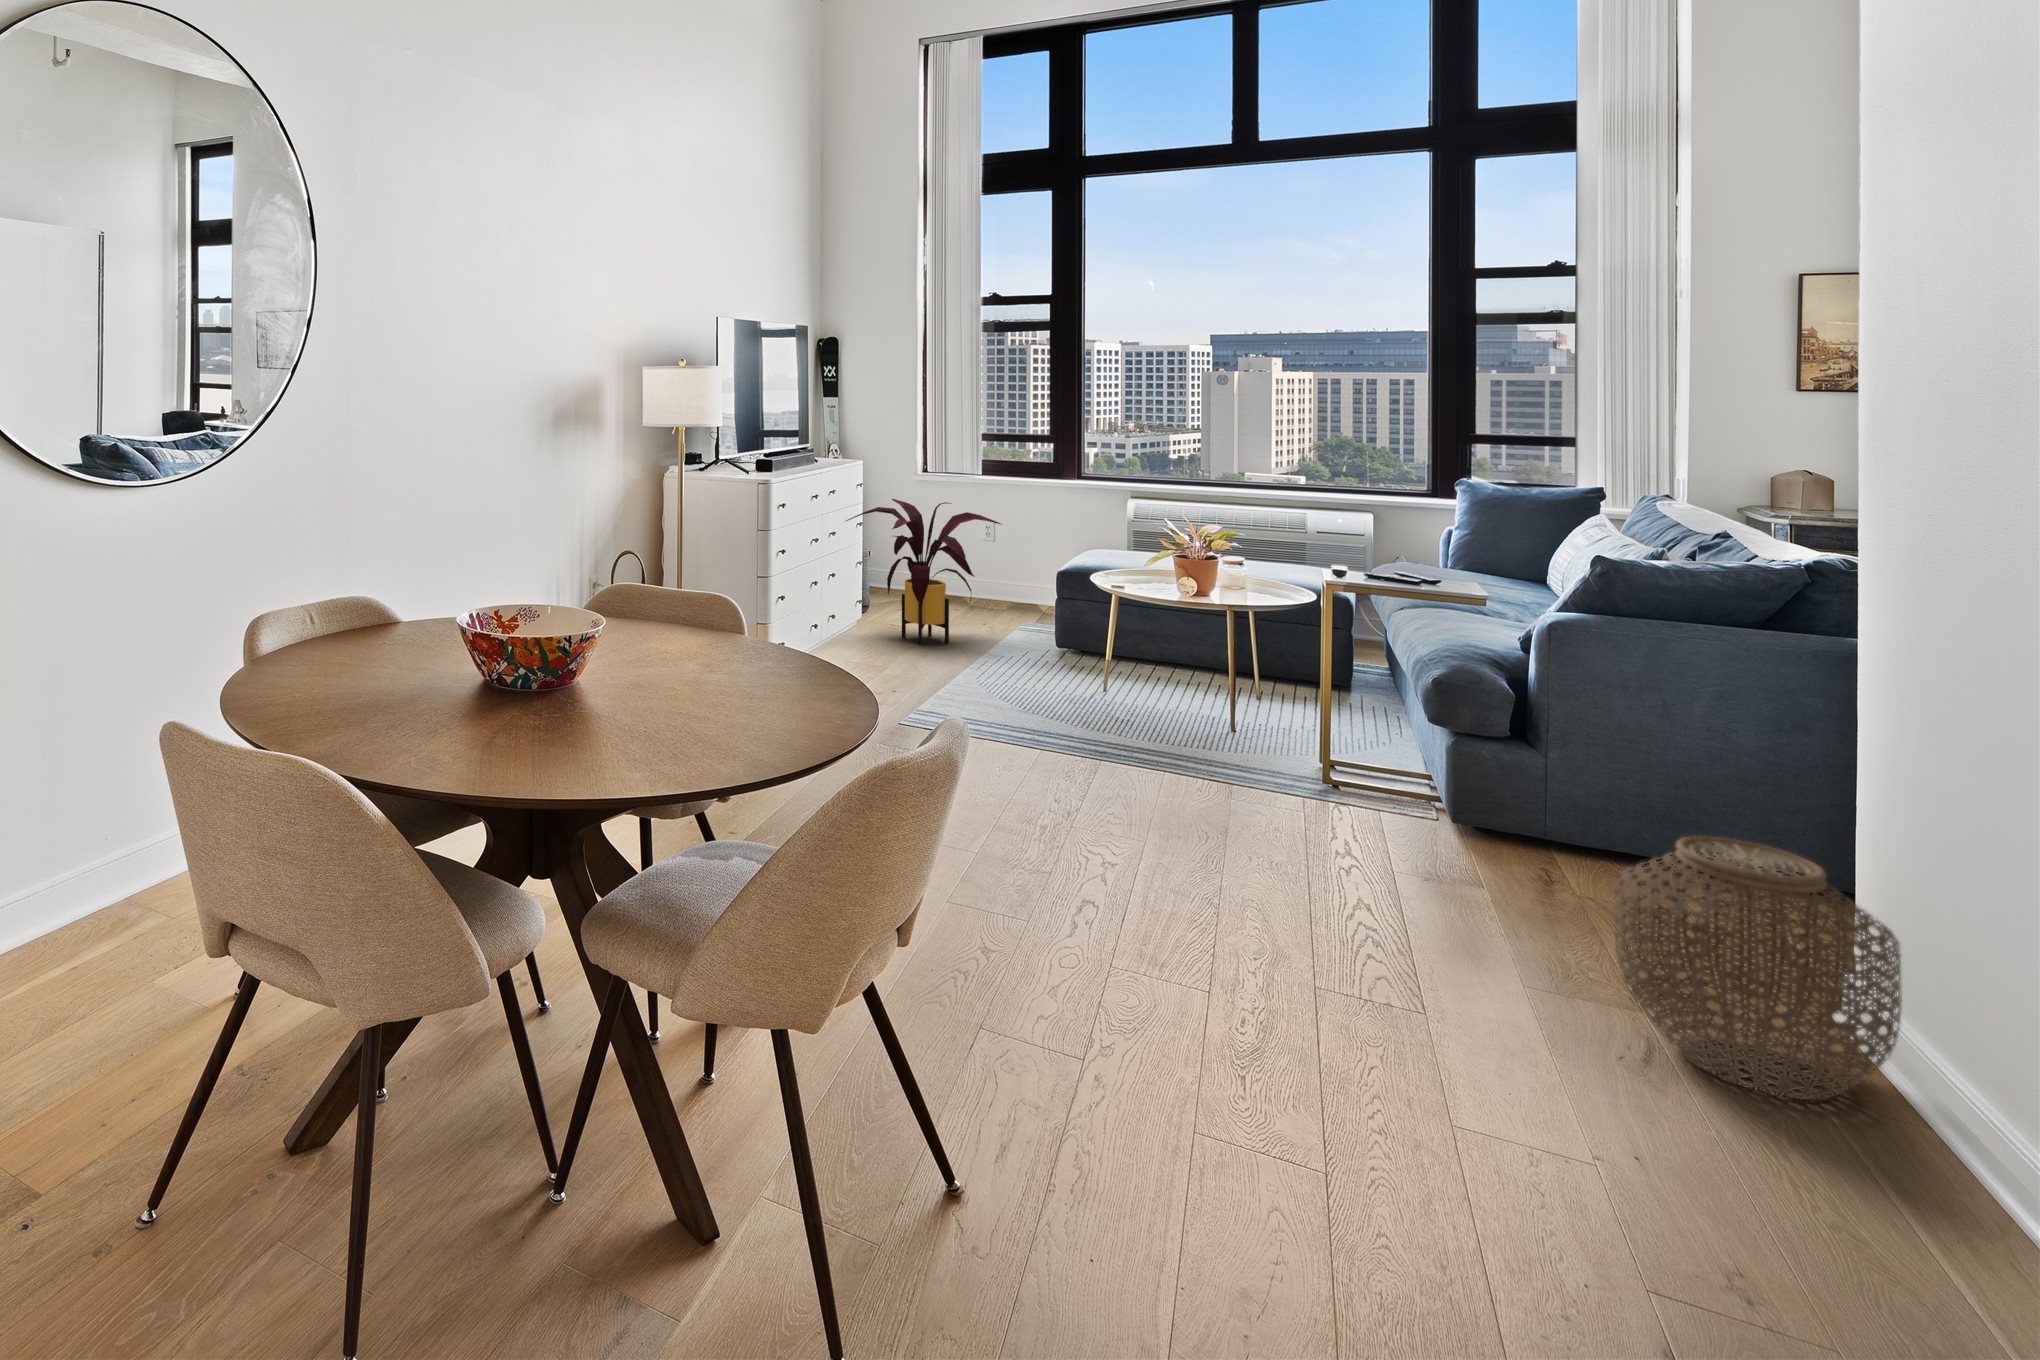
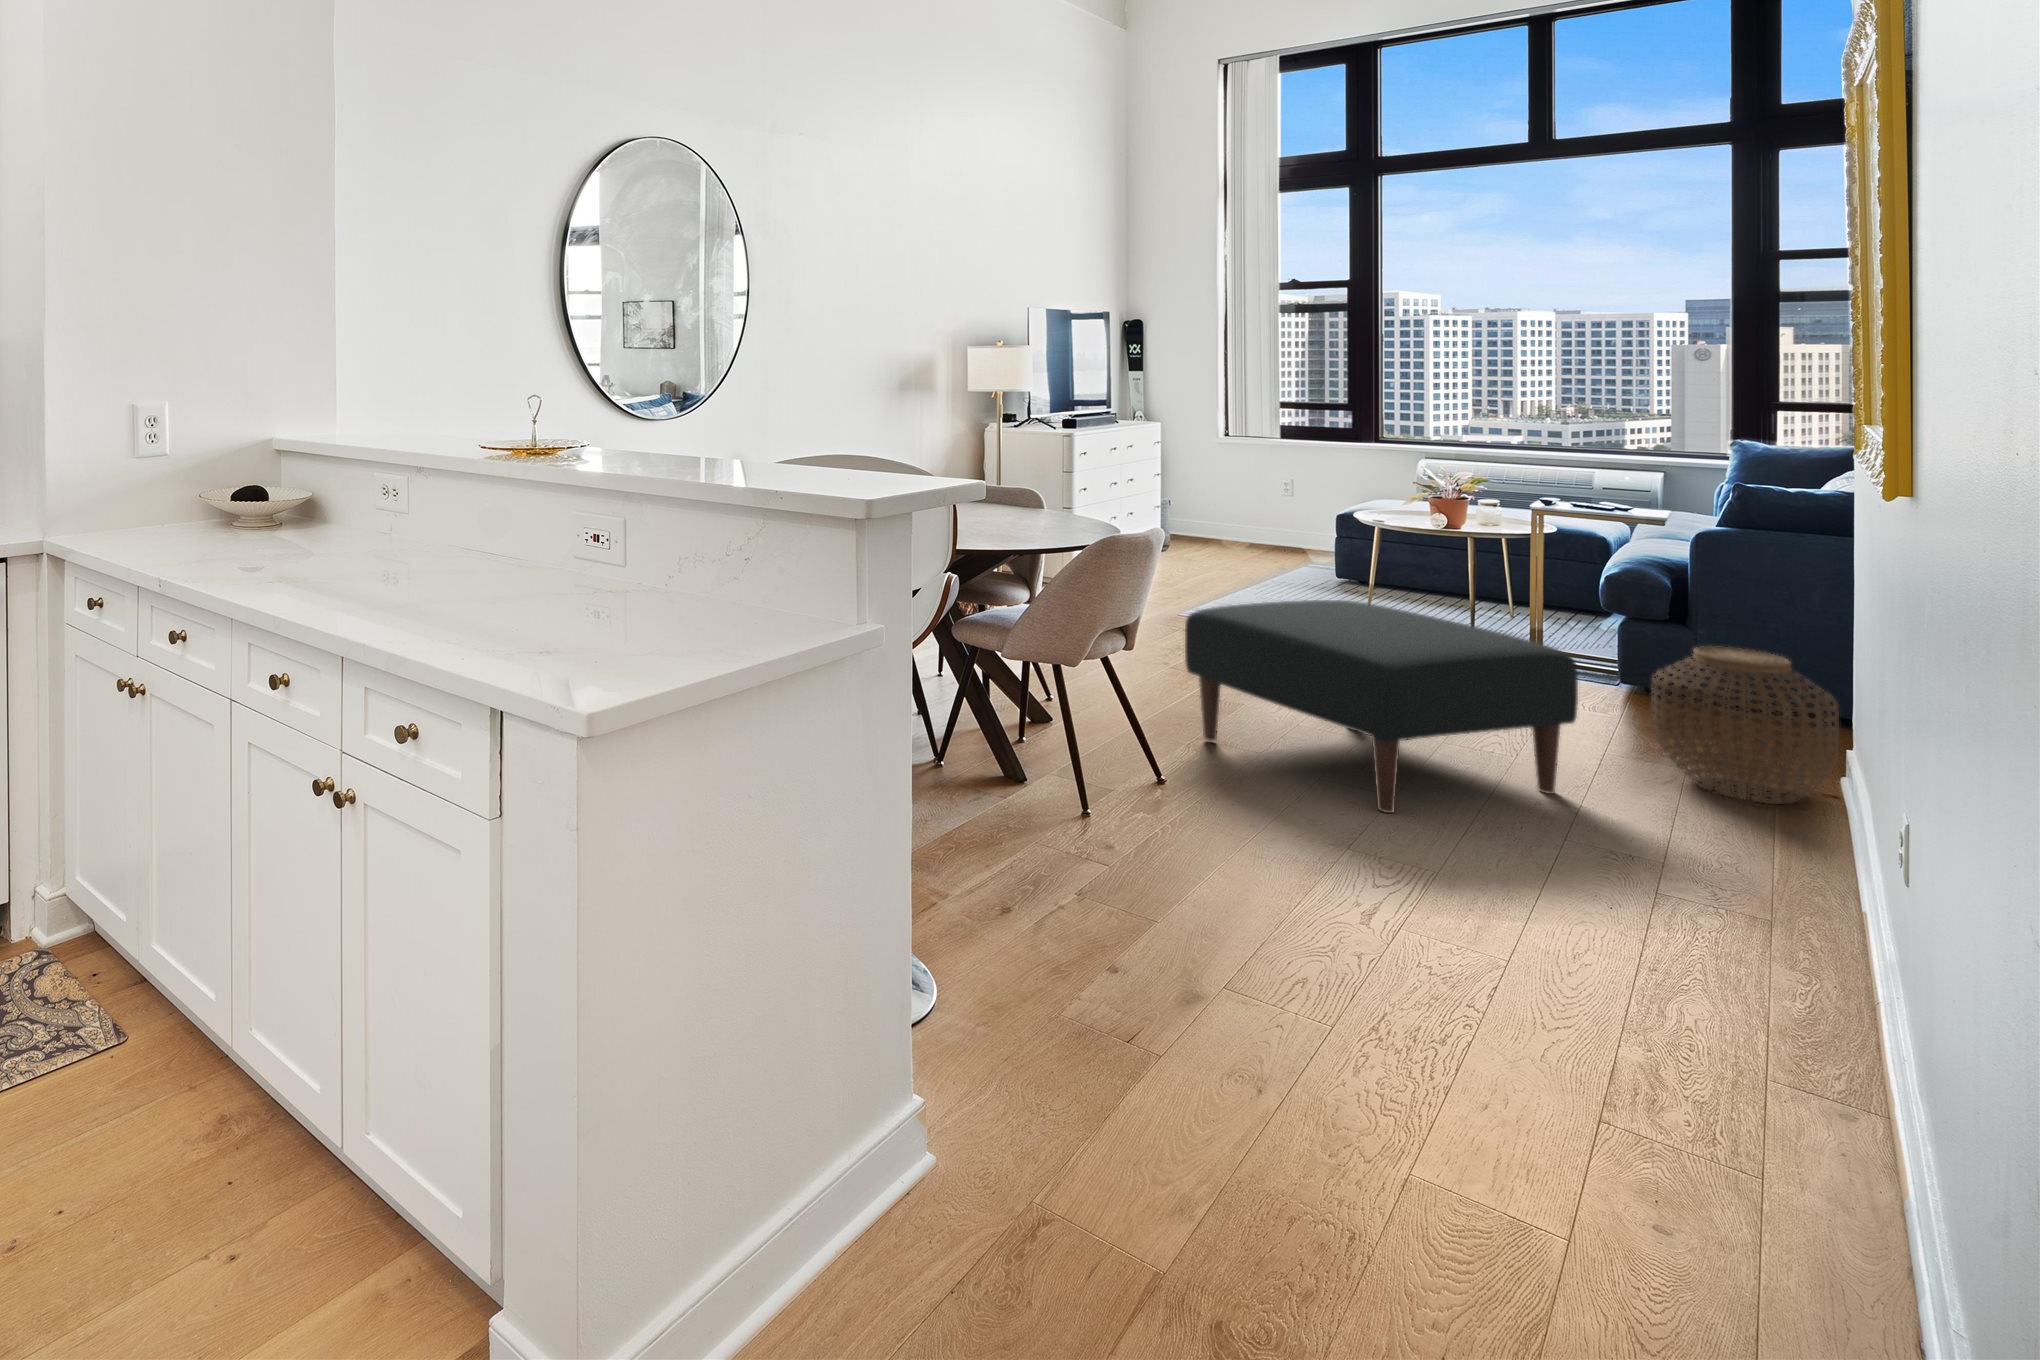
house plant: present [846,499,1002,645] -> none [1144,453,1287,570]
ottoman: none [965,765,1562,1222] -> present [1185,600,1578,813]

